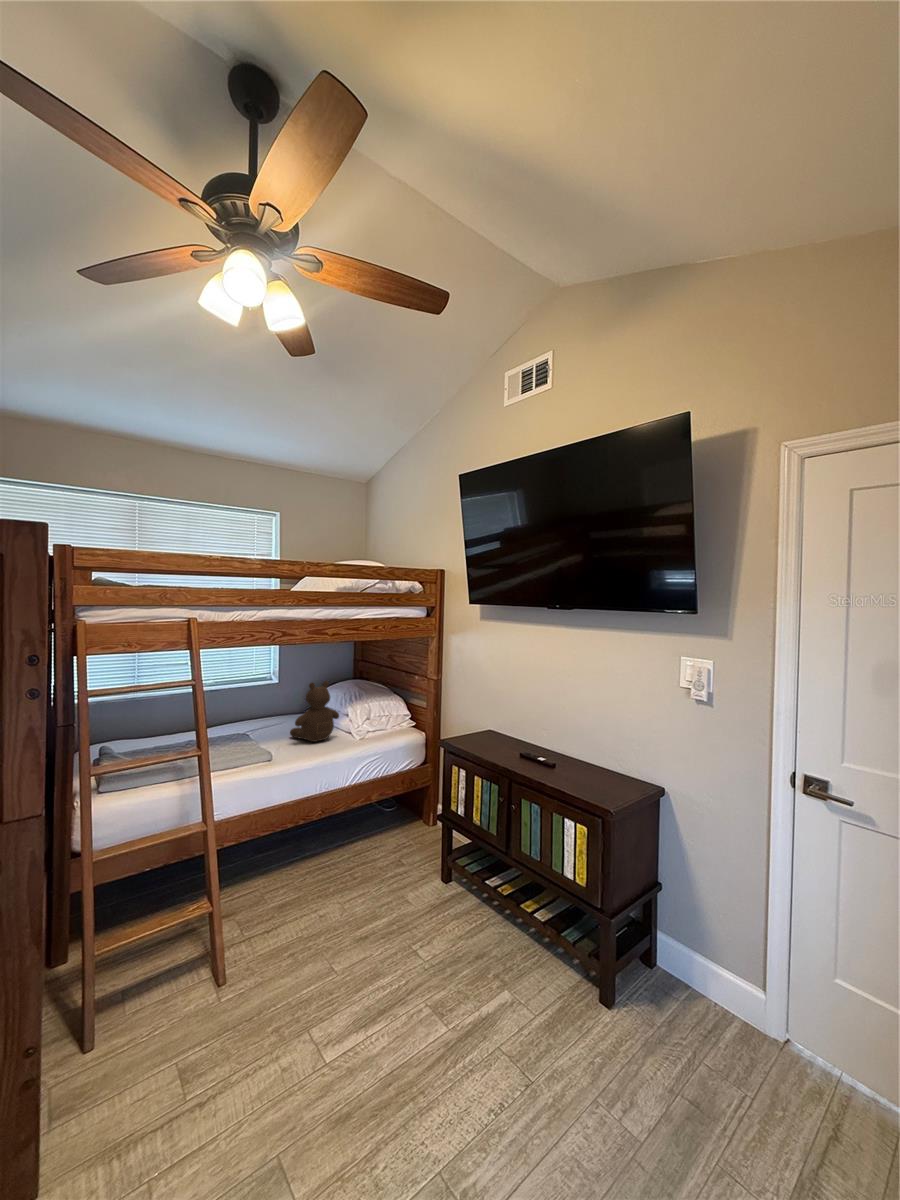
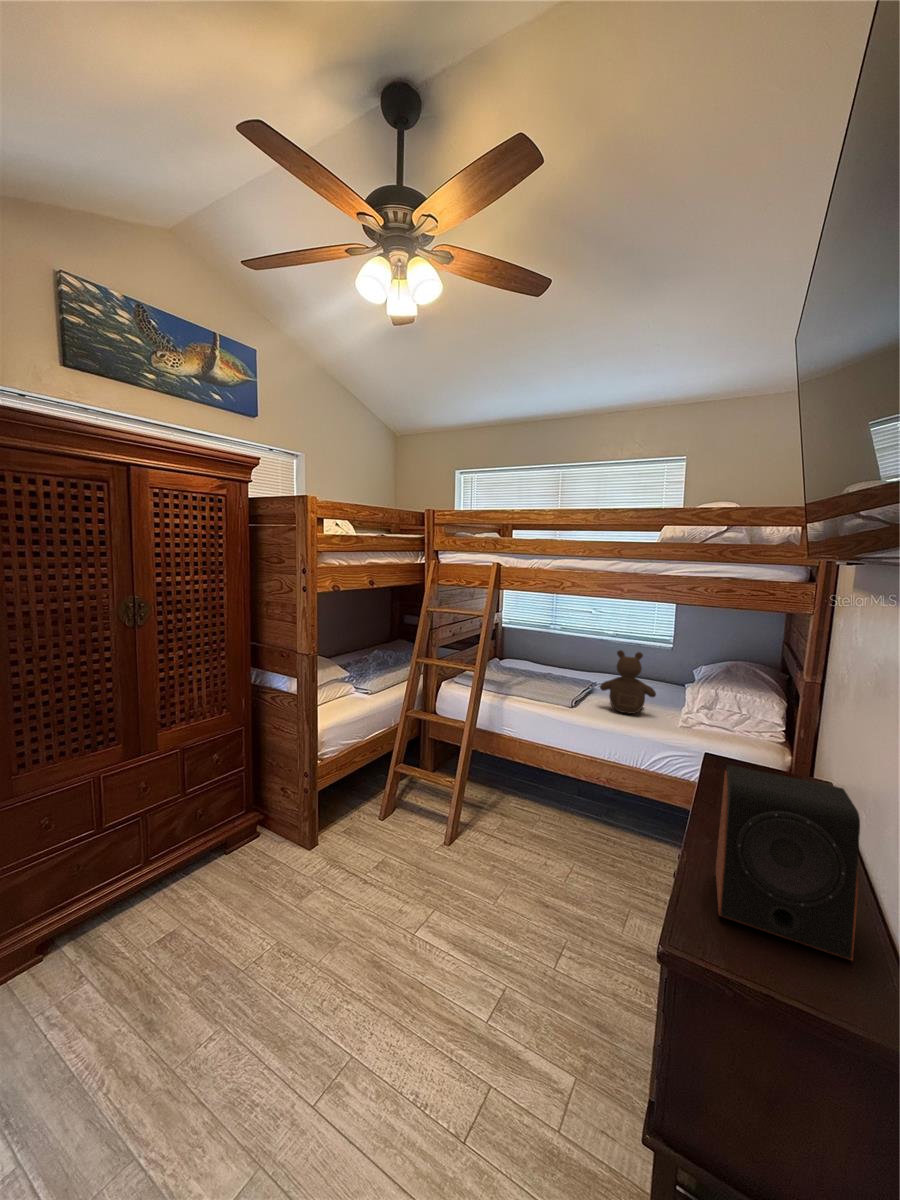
speaker: none [558,707,617,788] -> present [716,765,860,960]

